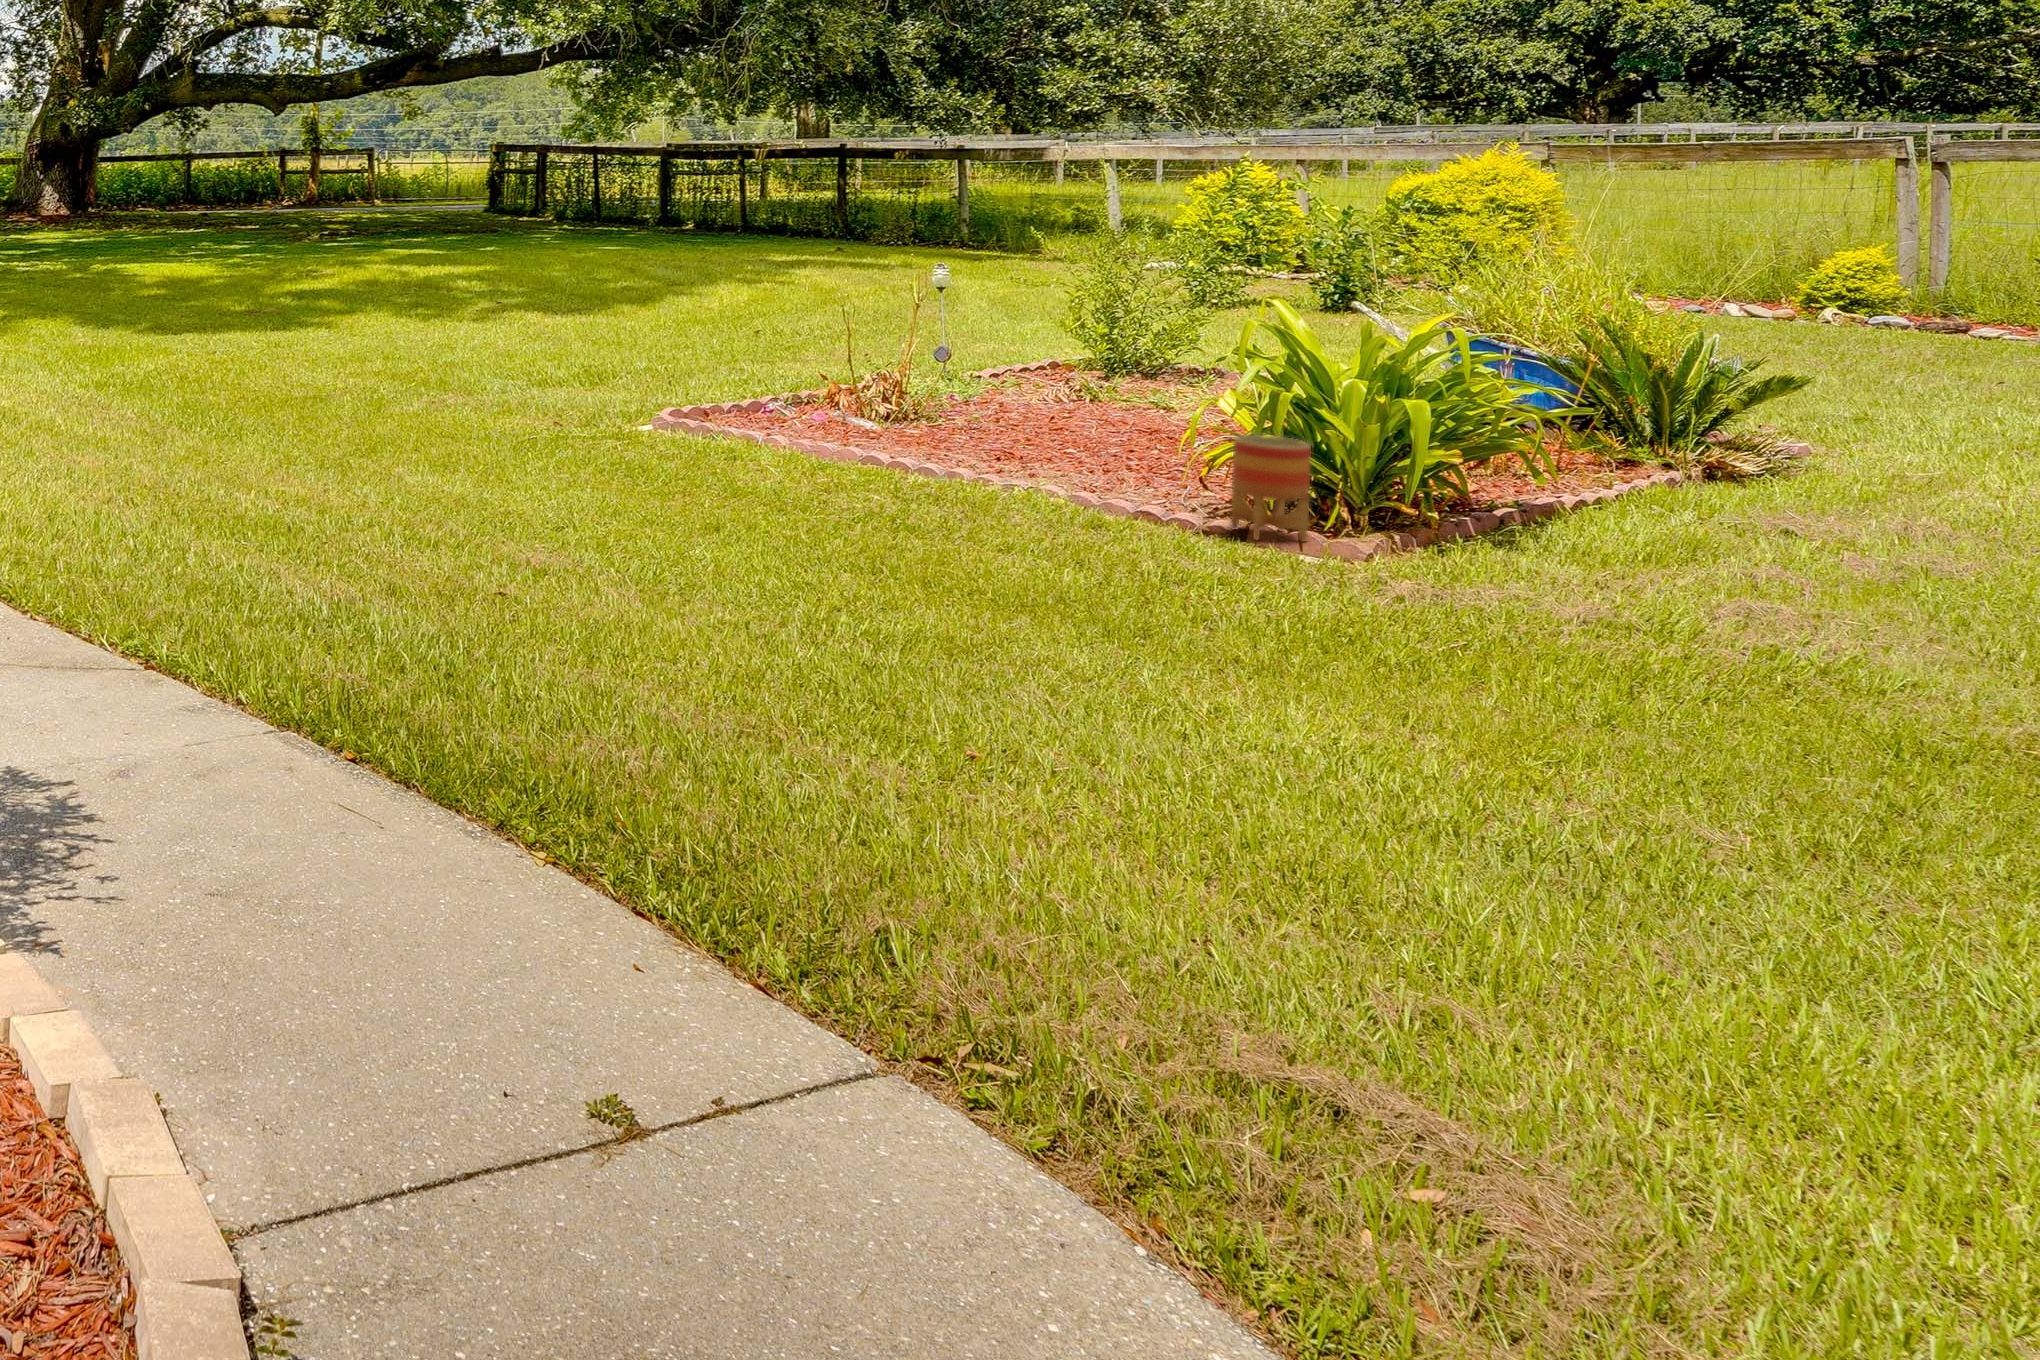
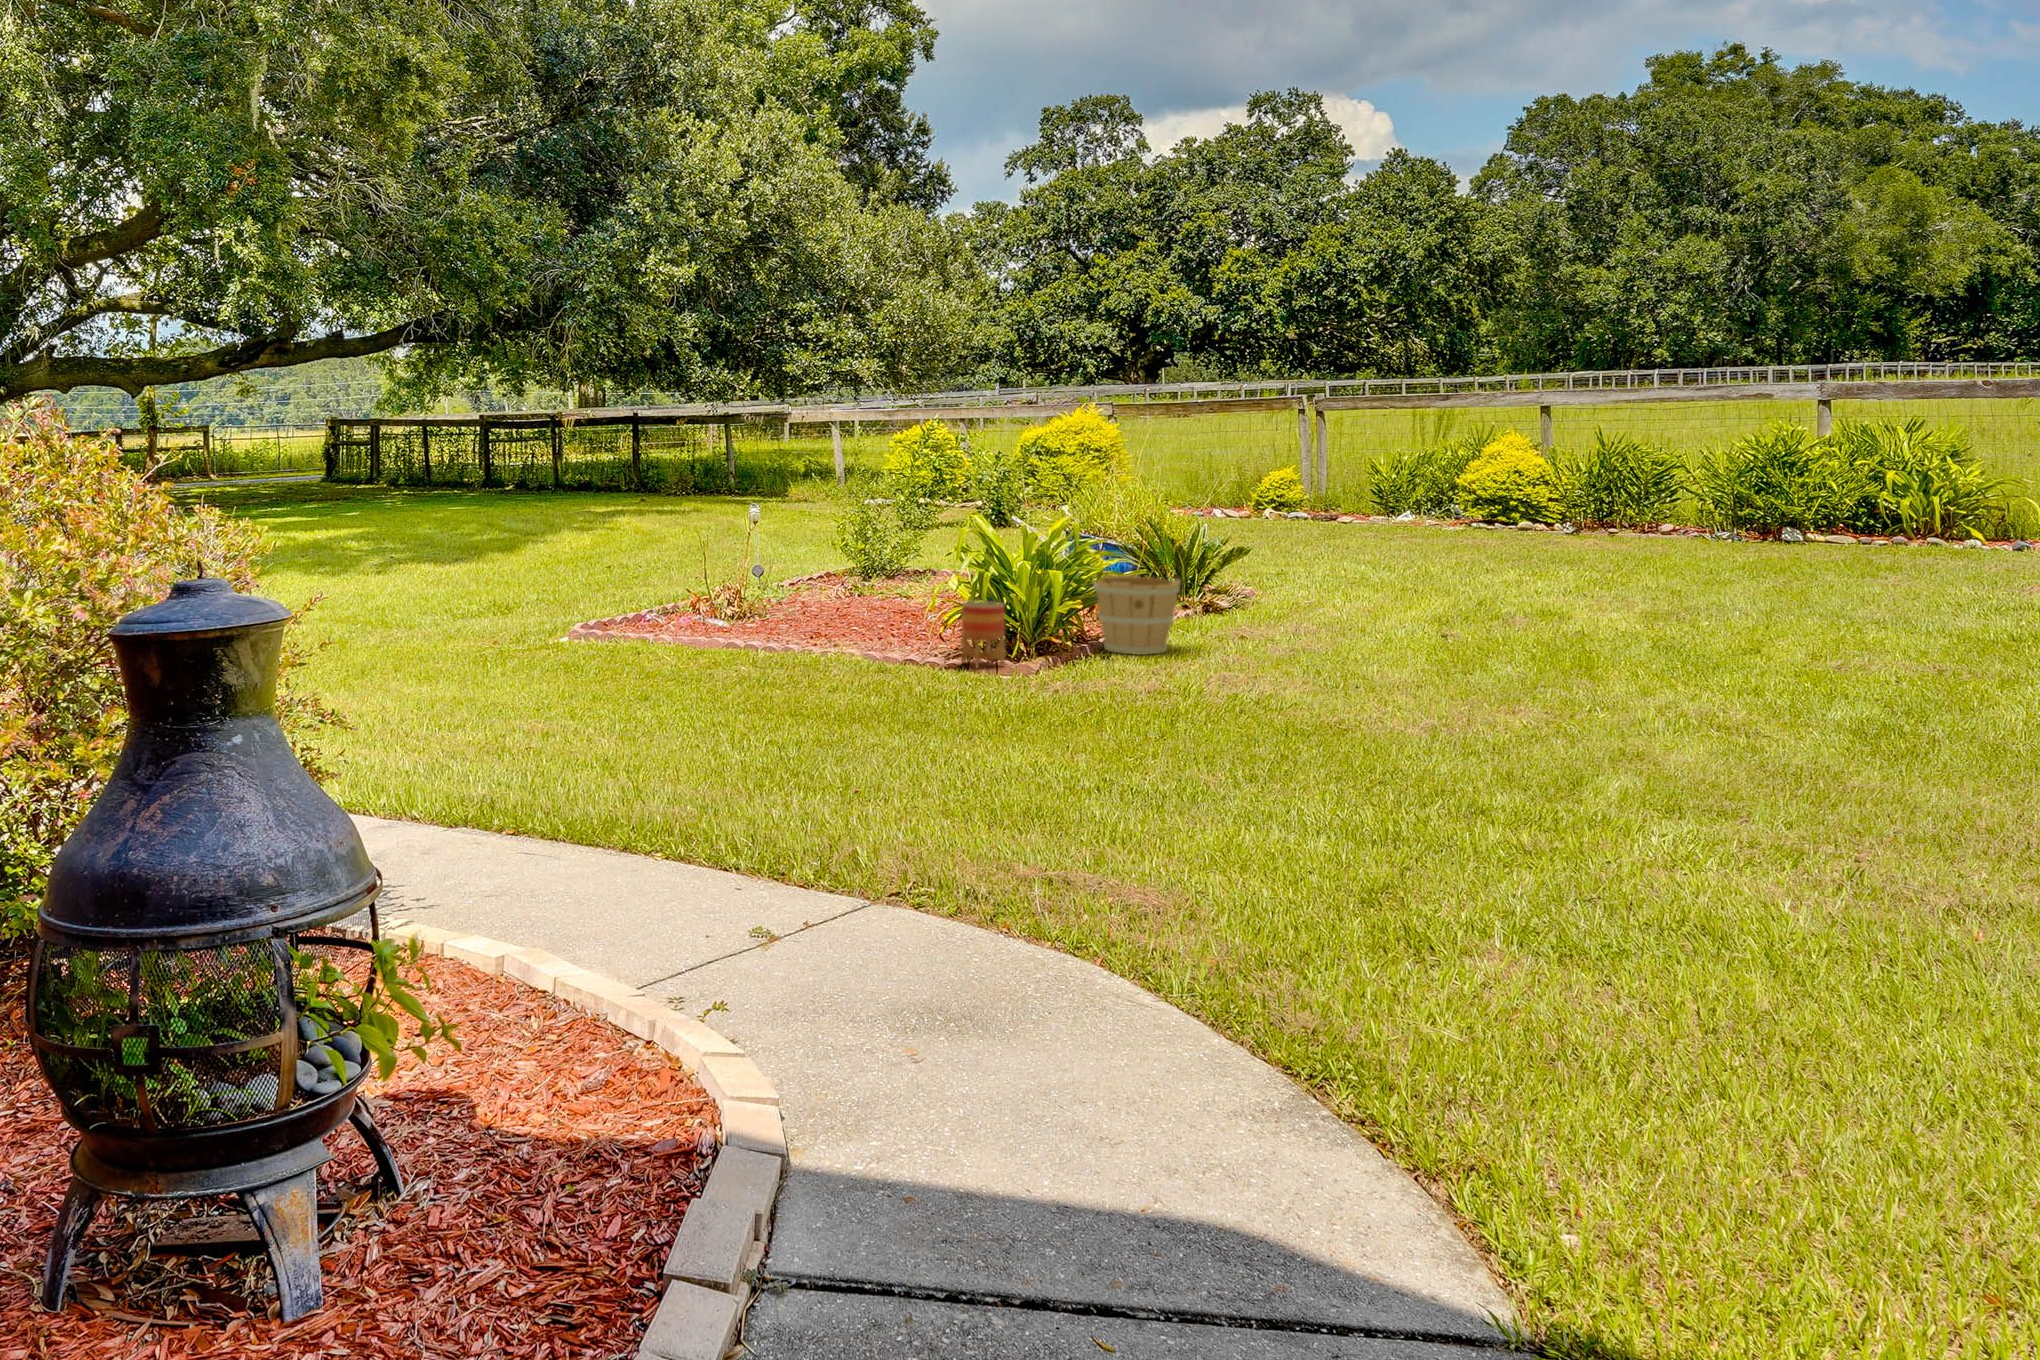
wooden bucket: none [1482,409,1659,546] -> present [1094,575,1180,655]

